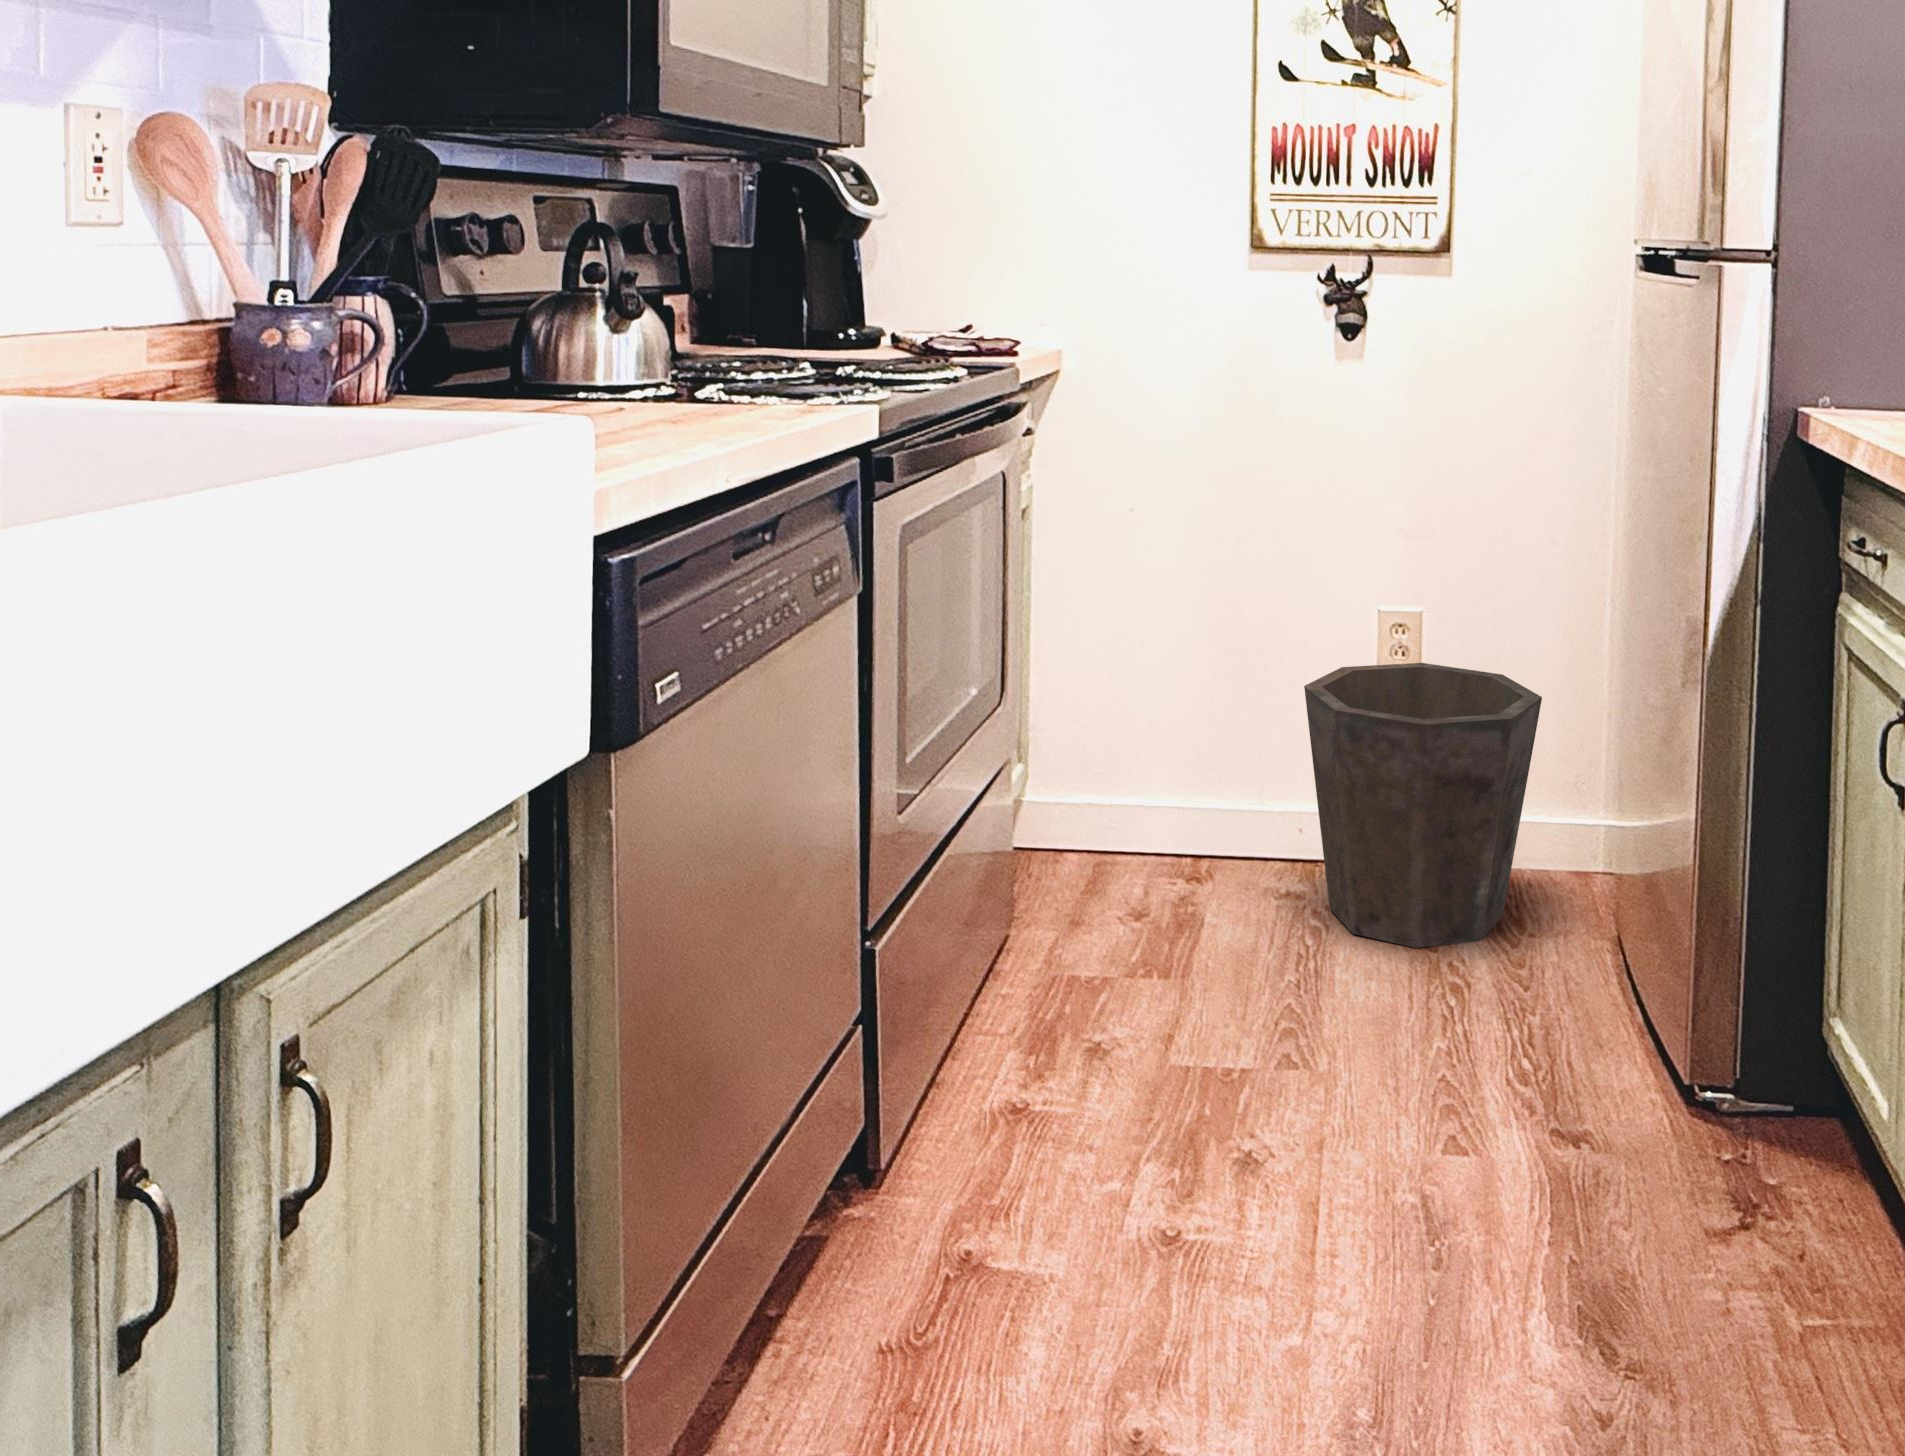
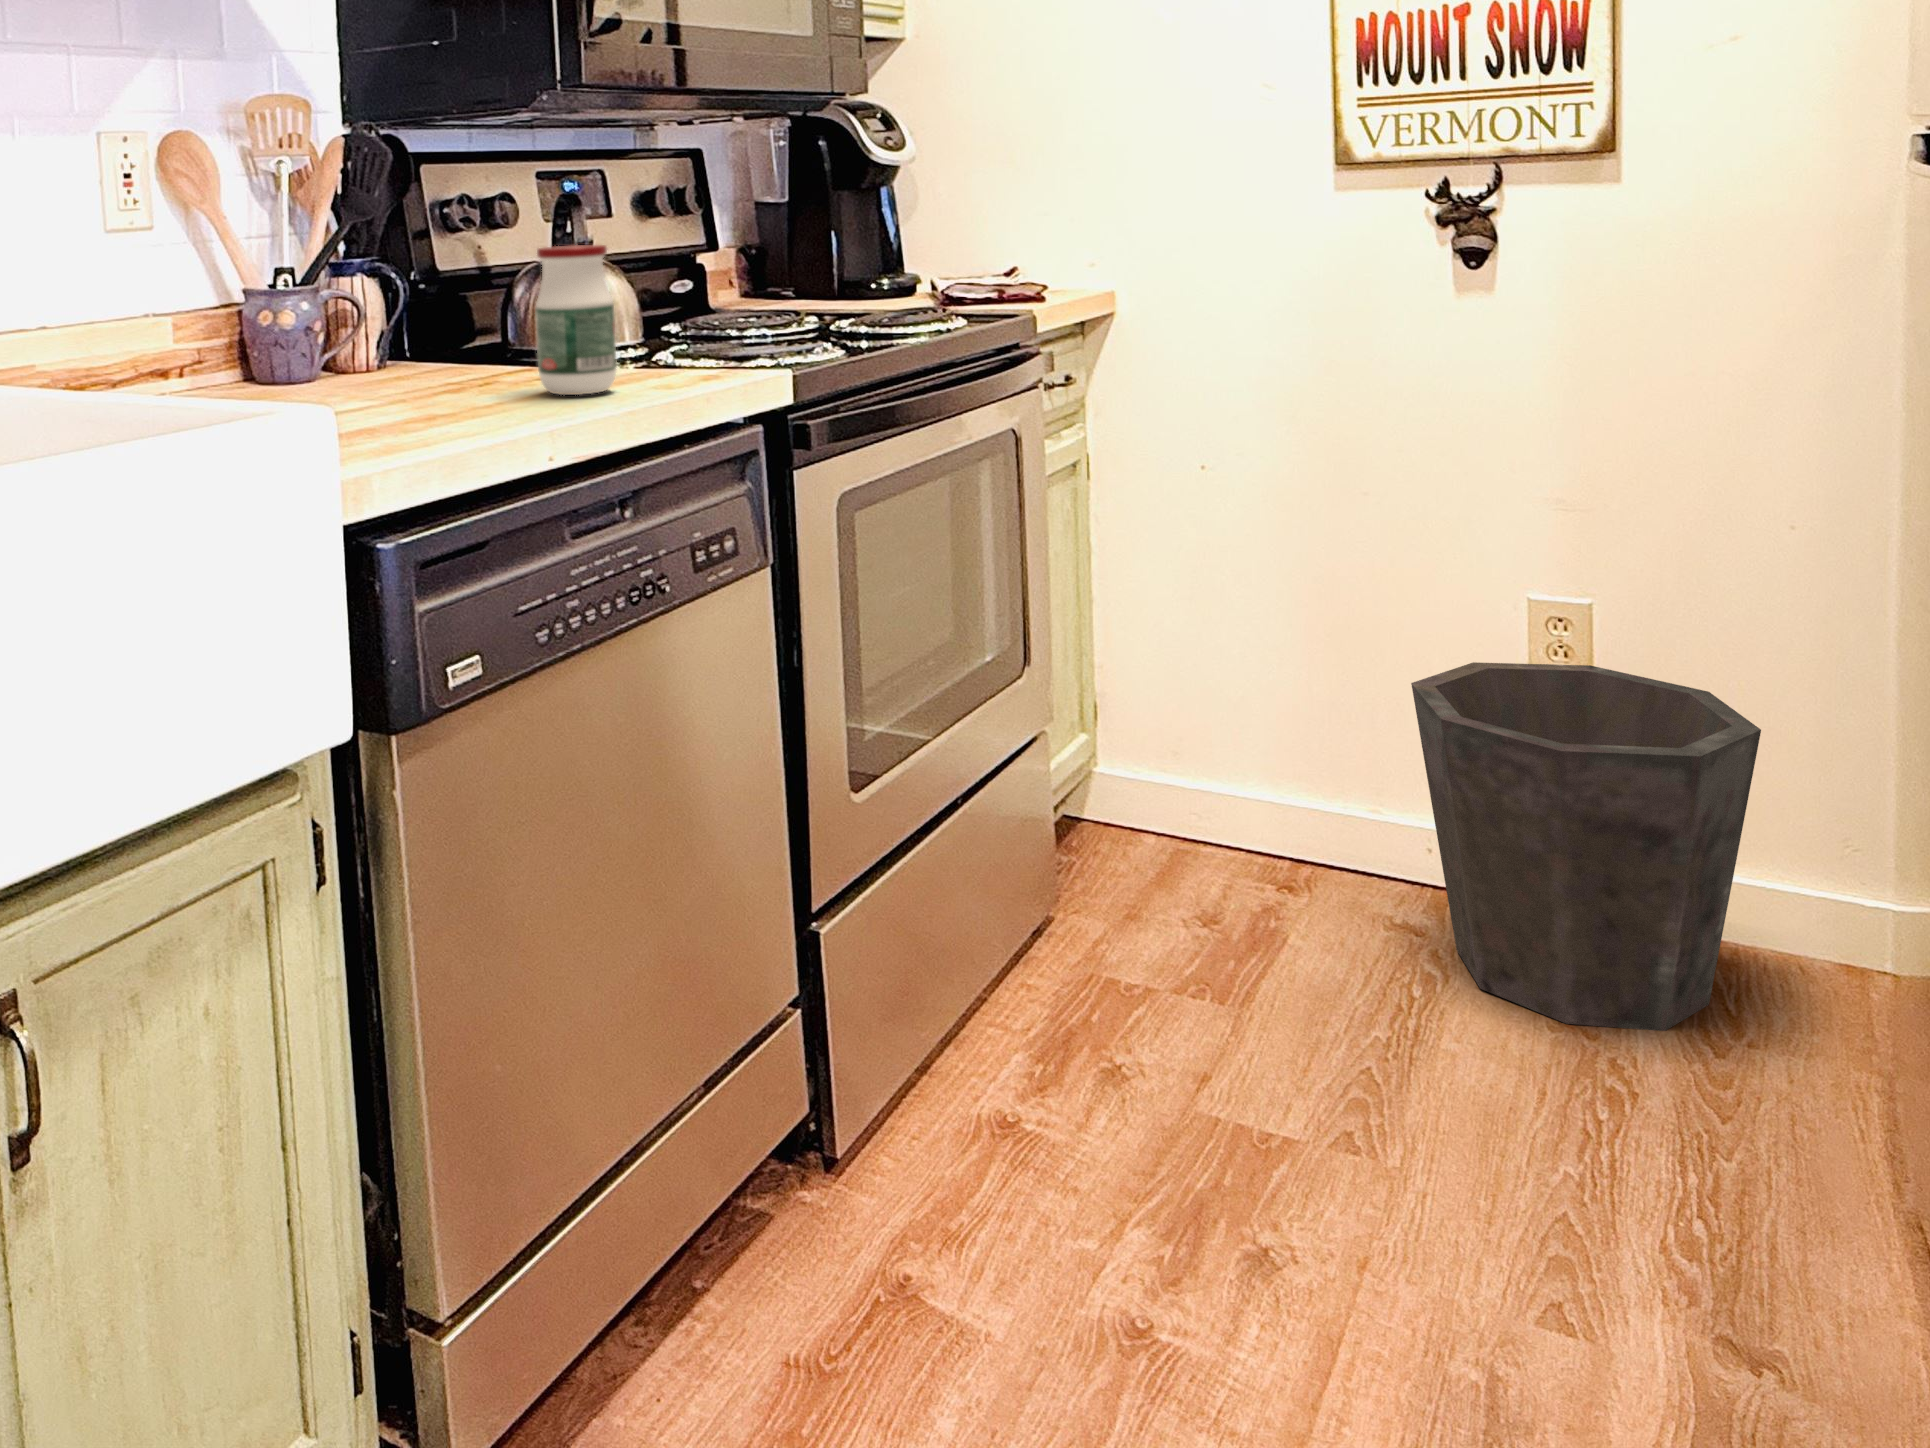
jar: none [652,273,736,423] -> present [535,245,617,395]

